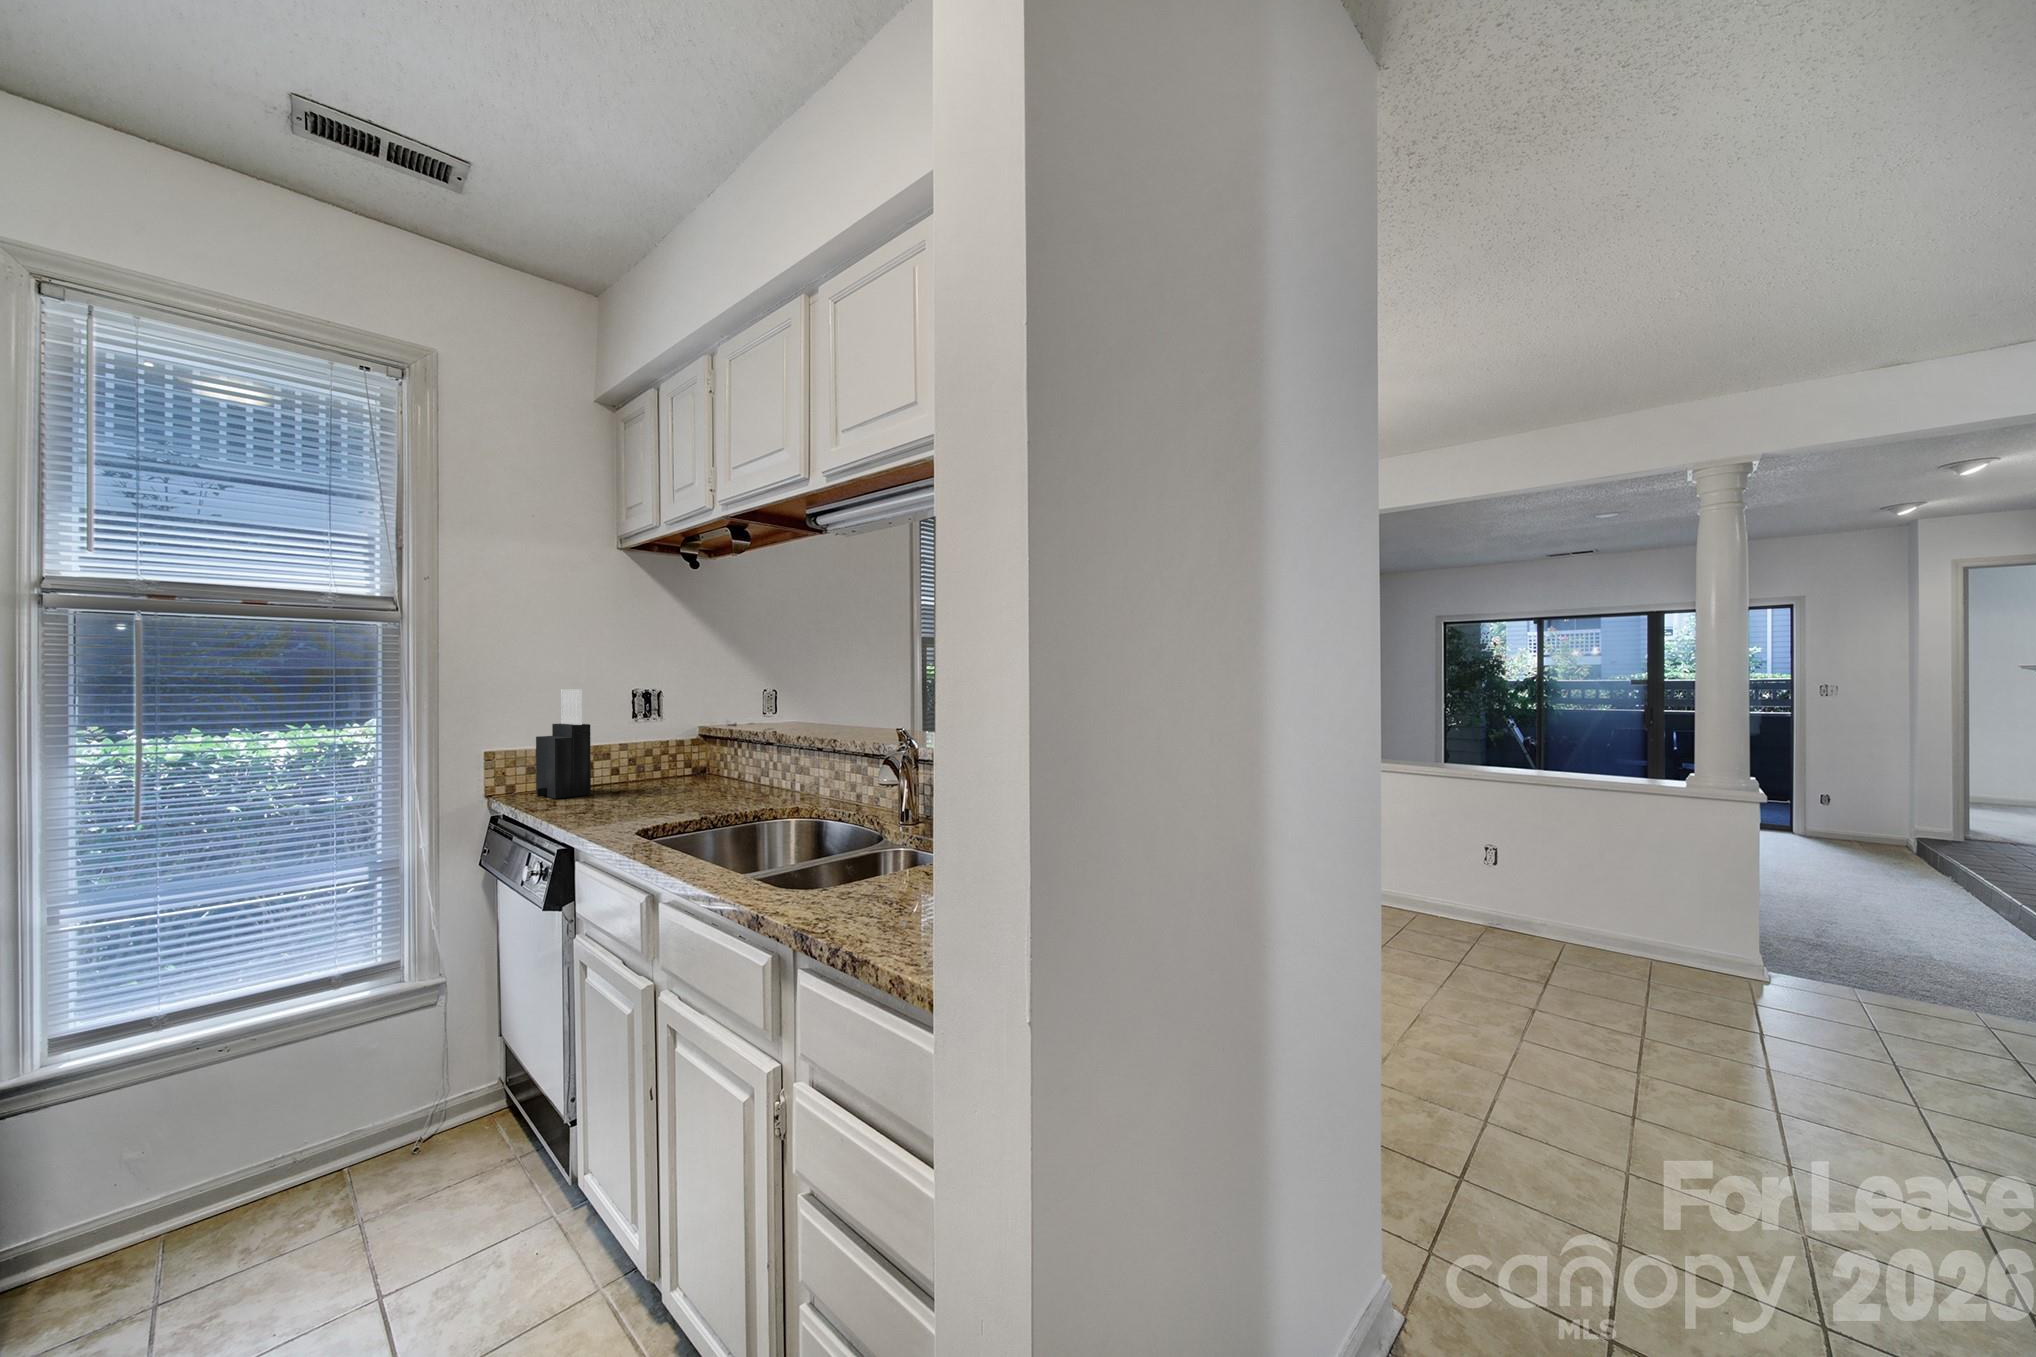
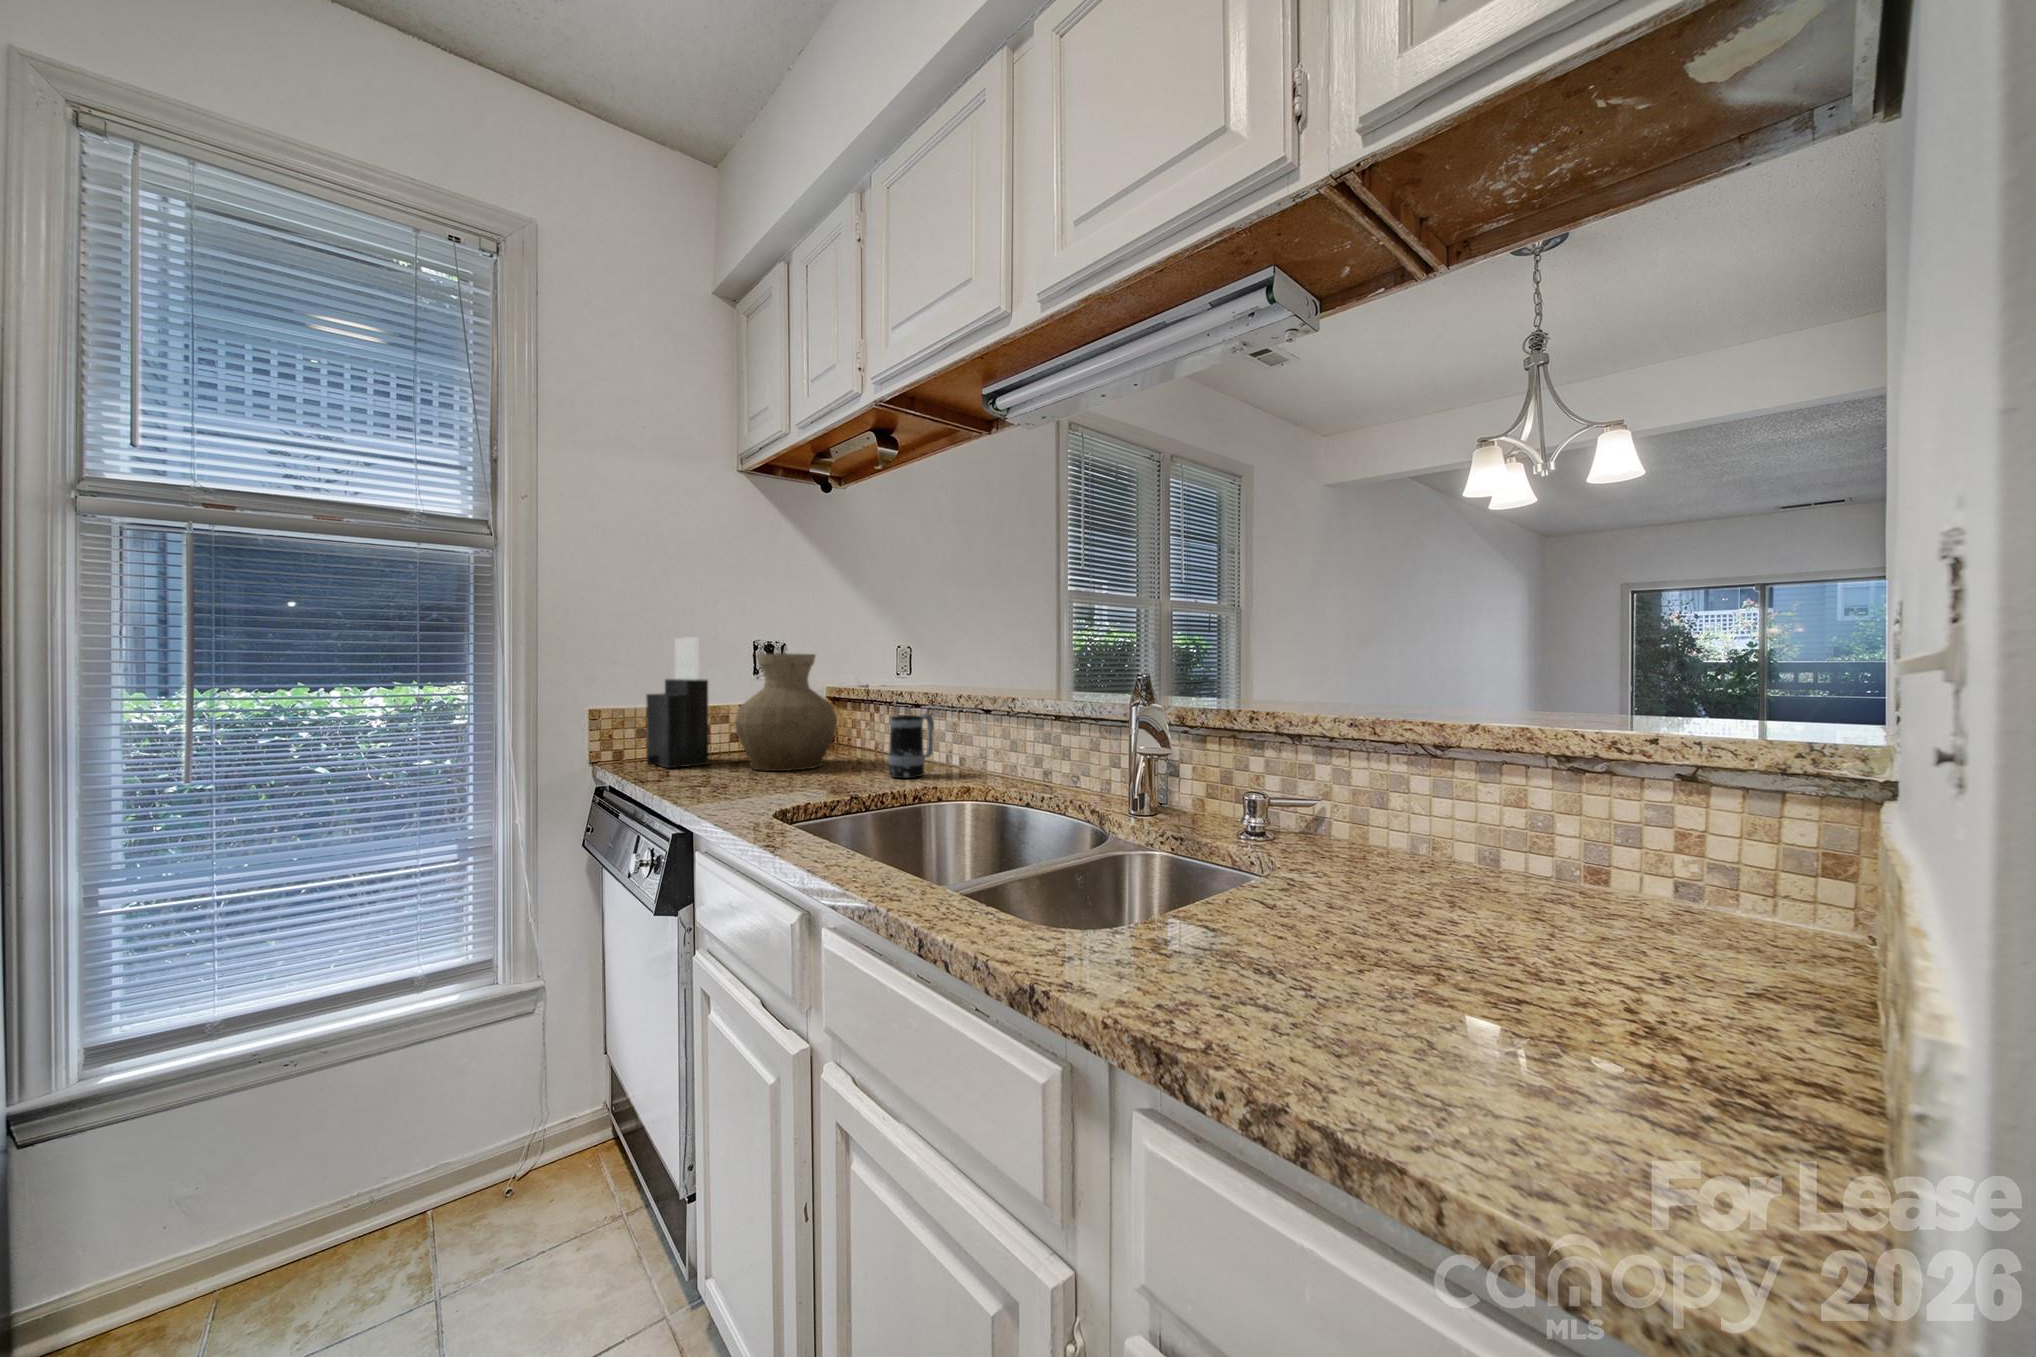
vase: none [613,702,701,799] -> present [735,654,837,771]
mug: none [739,750,777,801] -> present [888,713,934,778]

